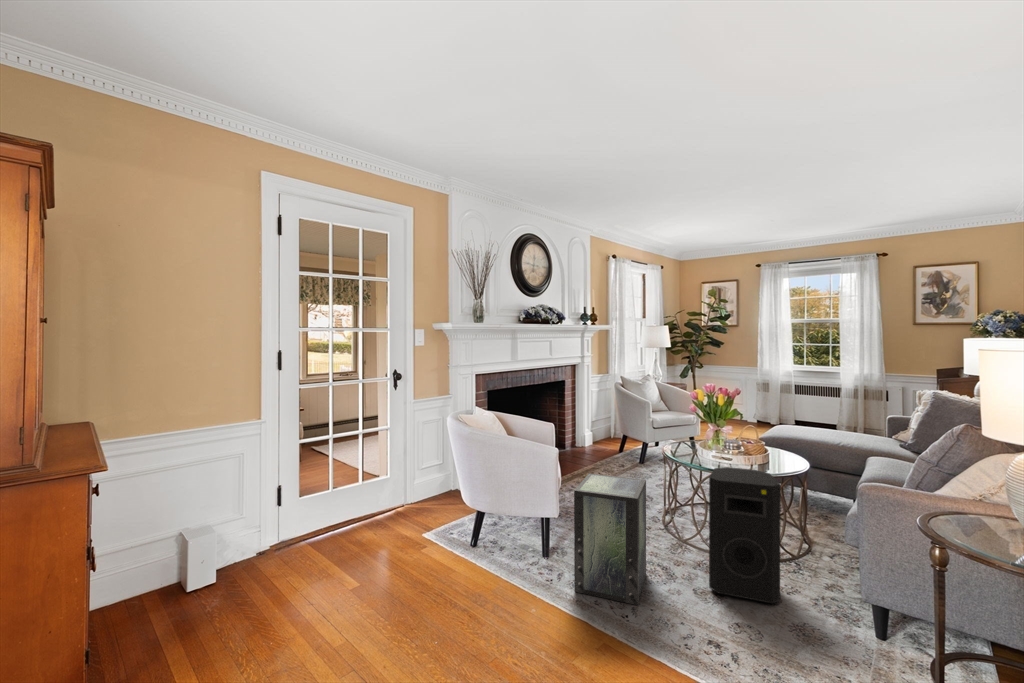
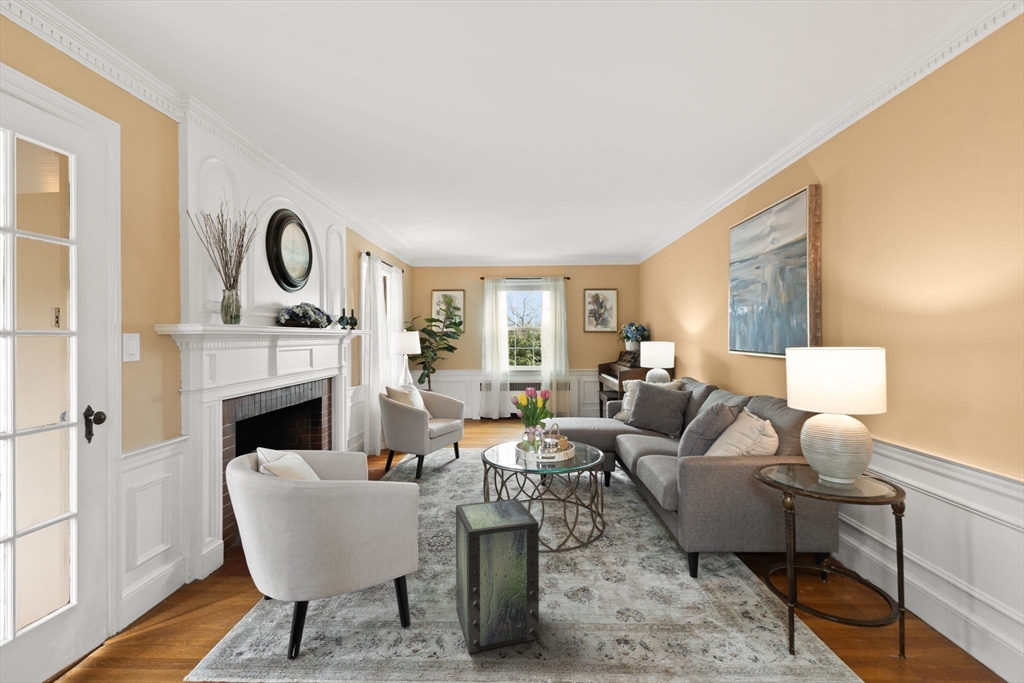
speaker: present [709,467,781,603] -> none [568,467,631,593]

